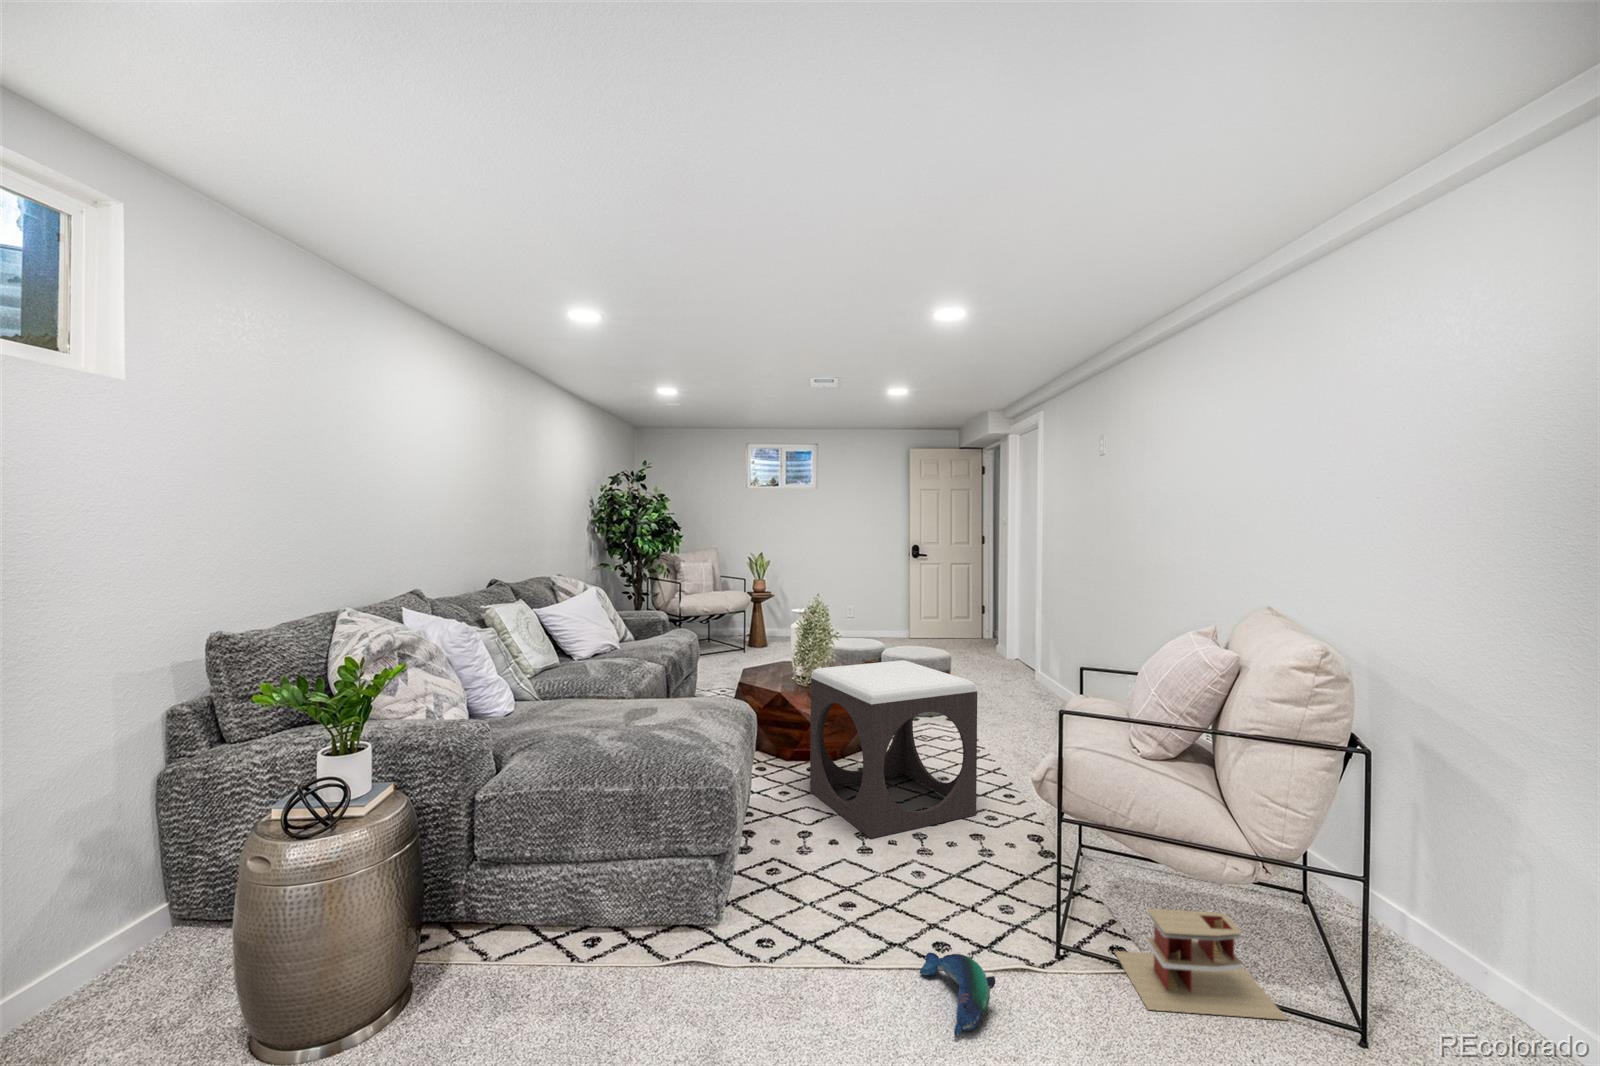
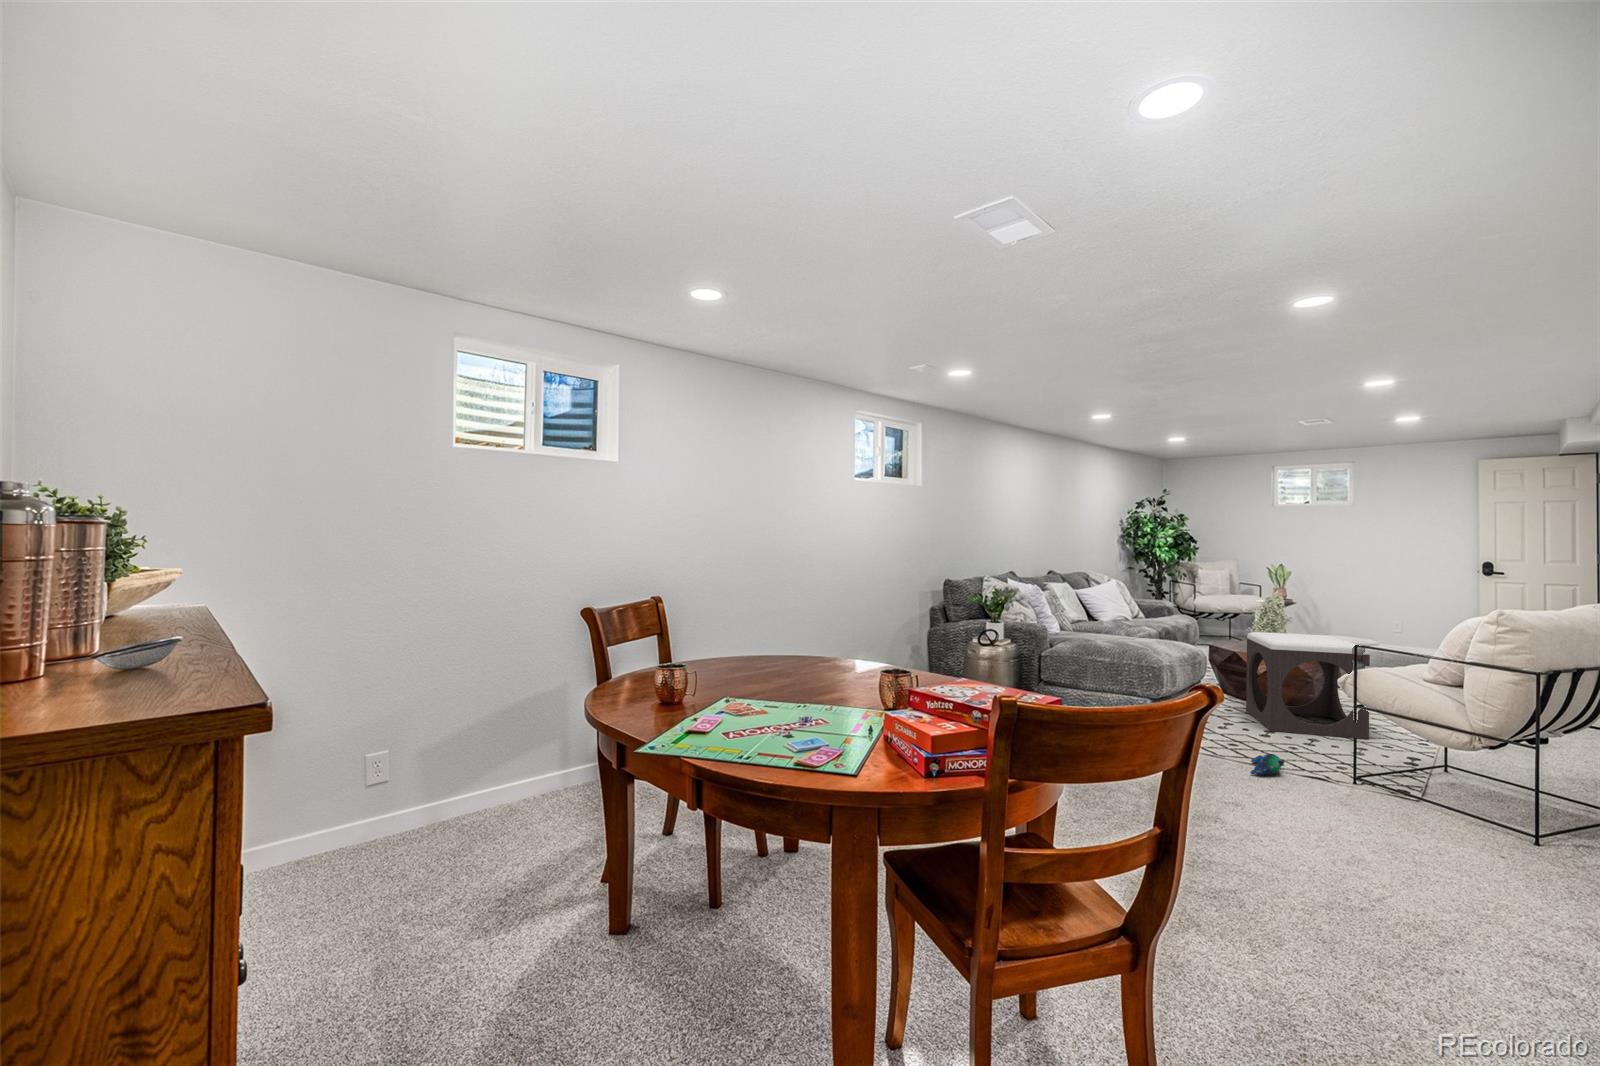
toy house: present [1115,909,1287,1020] -> none [1380,759,1484,819]

